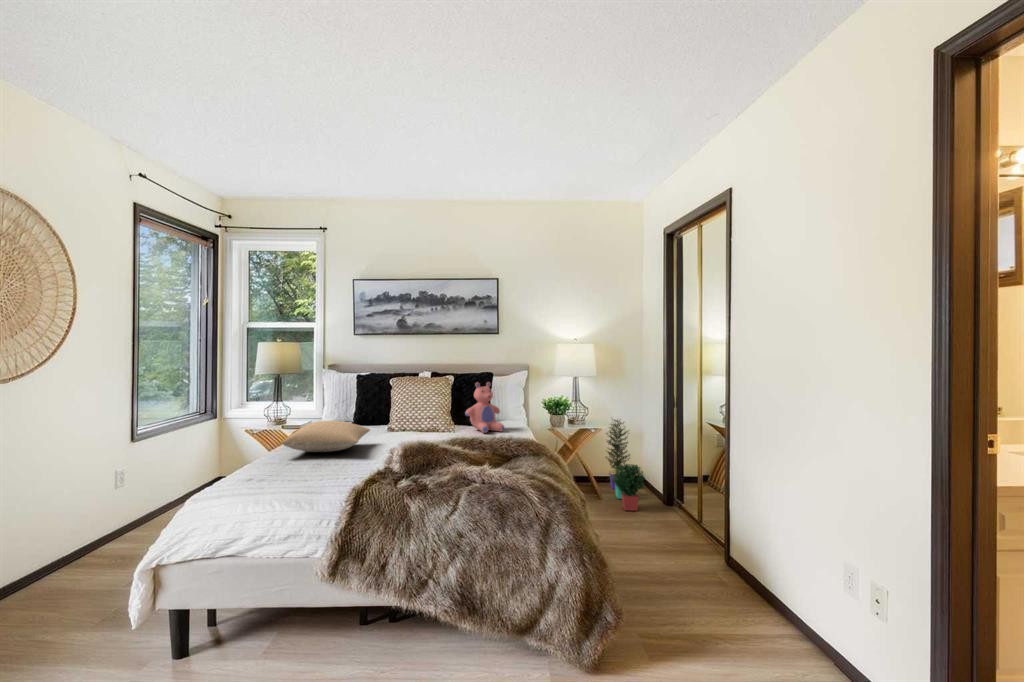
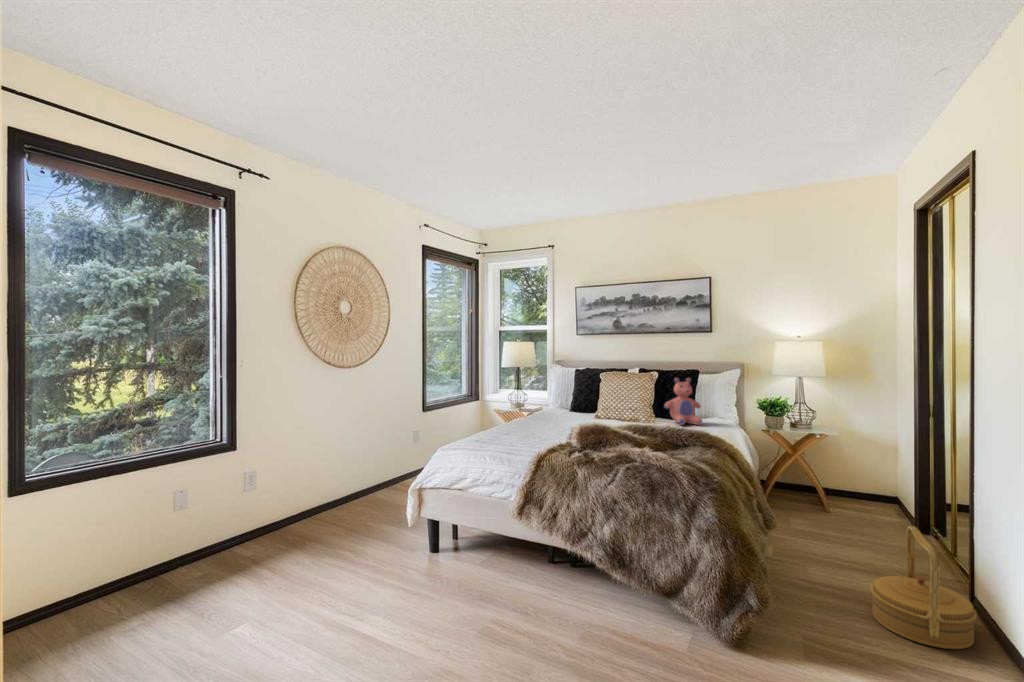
potted plant: present [606,420,645,511] -> none [829,422,872,525]
pillow: present [282,421,370,452] -> none [504,403,575,427]
woven basket: none [680,510,758,616] -> present [870,526,977,649]

